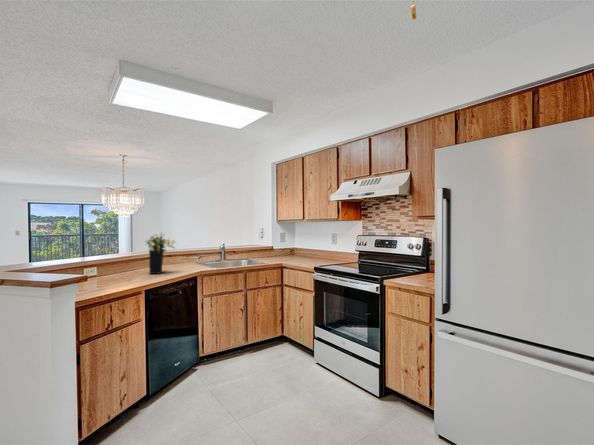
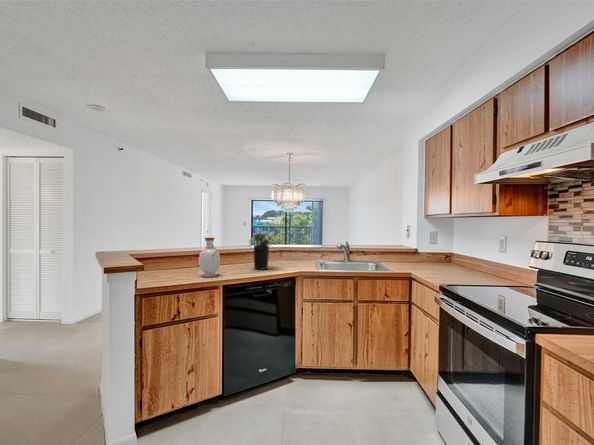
bottle: none [108,244,132,285] -> present [199,238,220,277]

